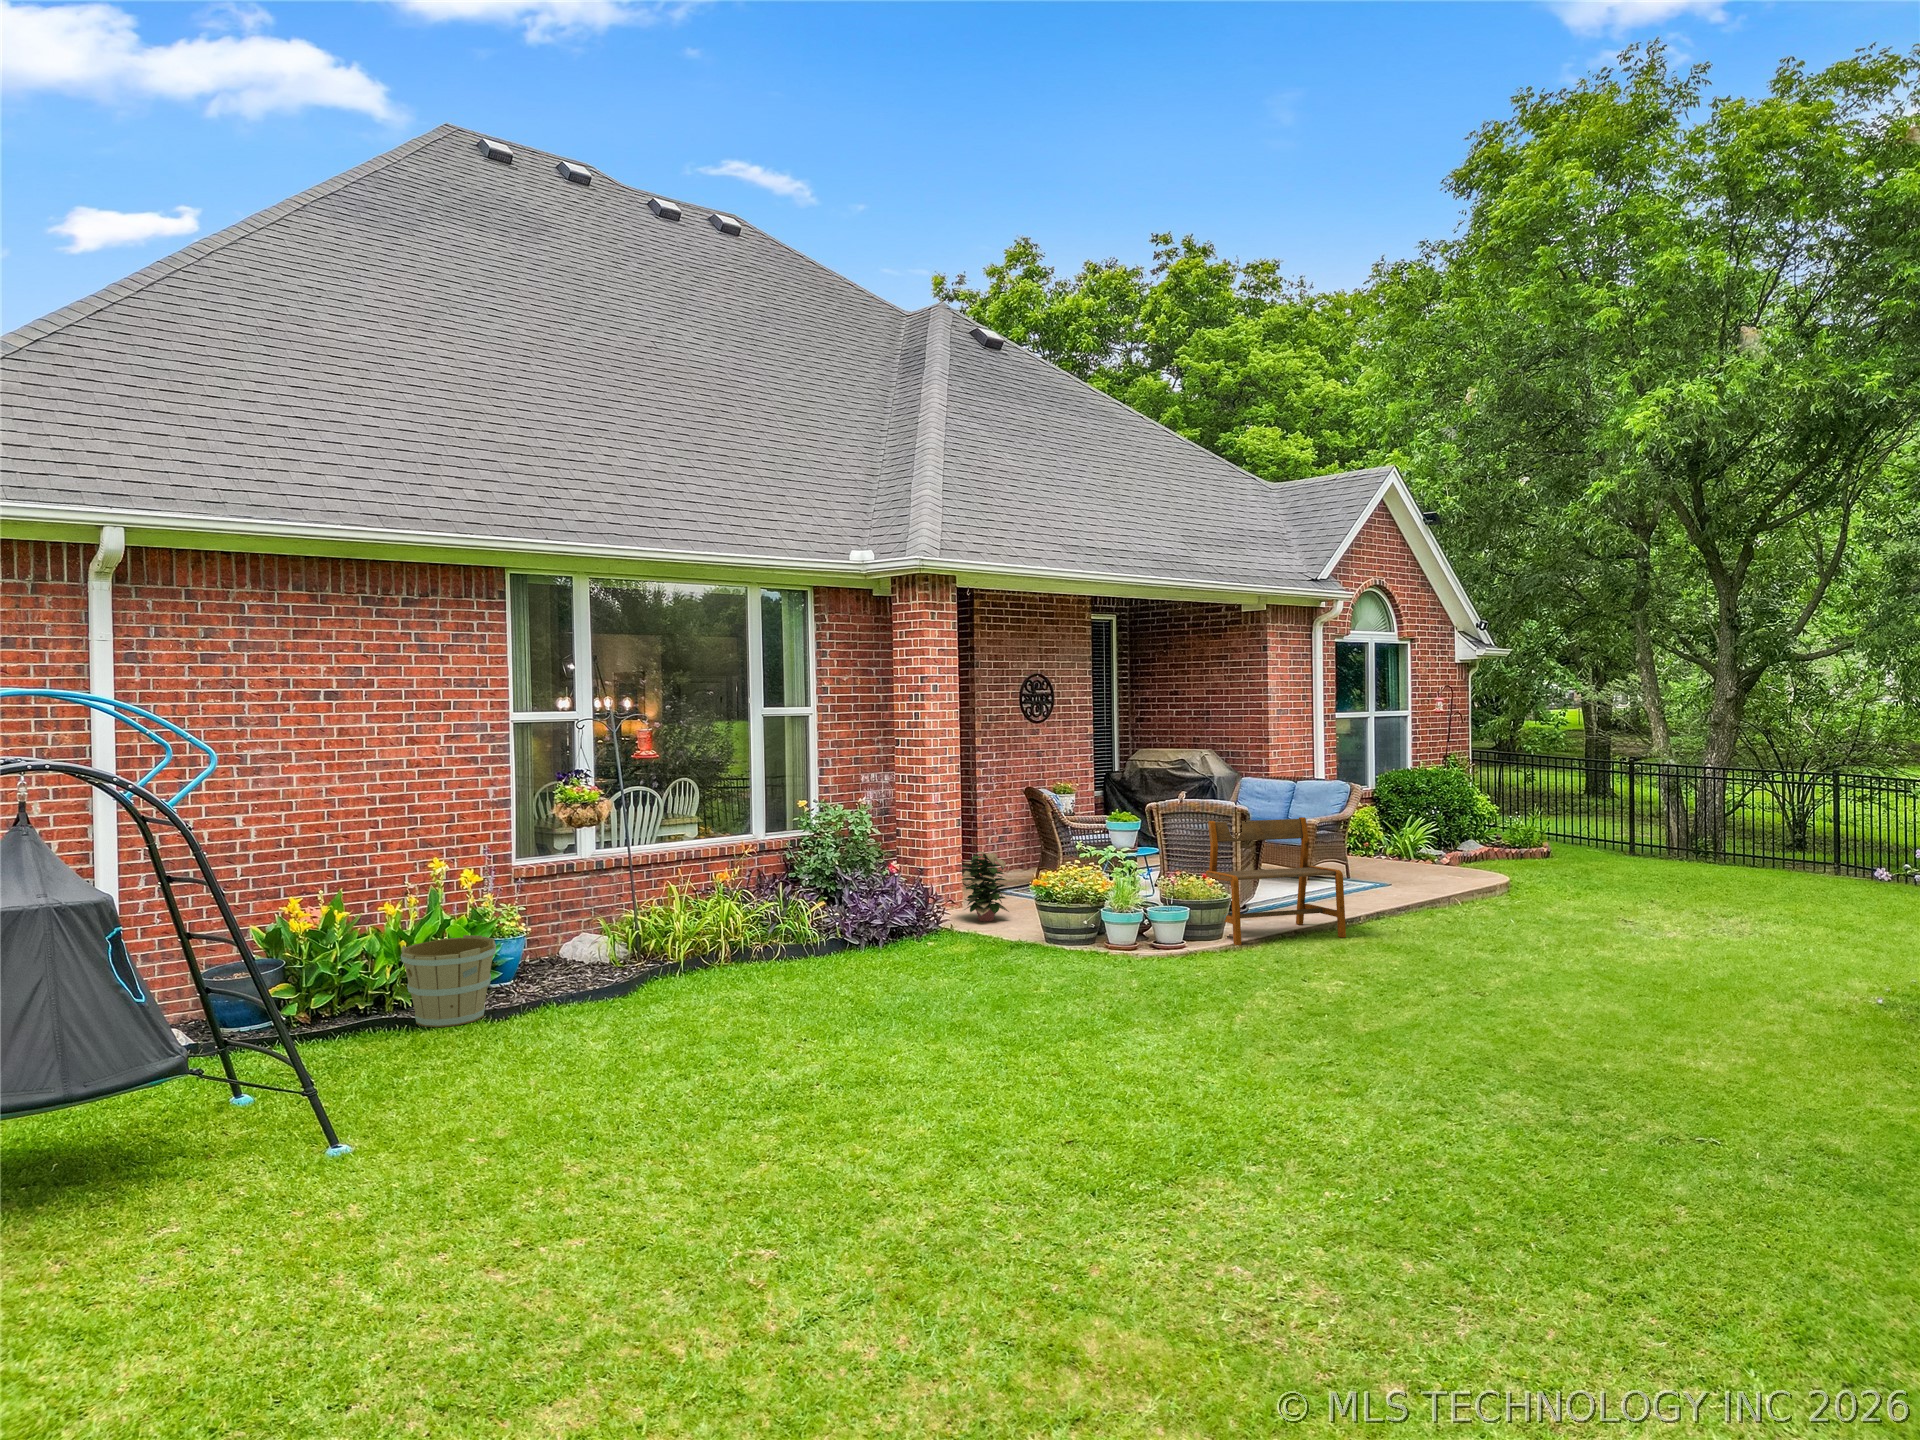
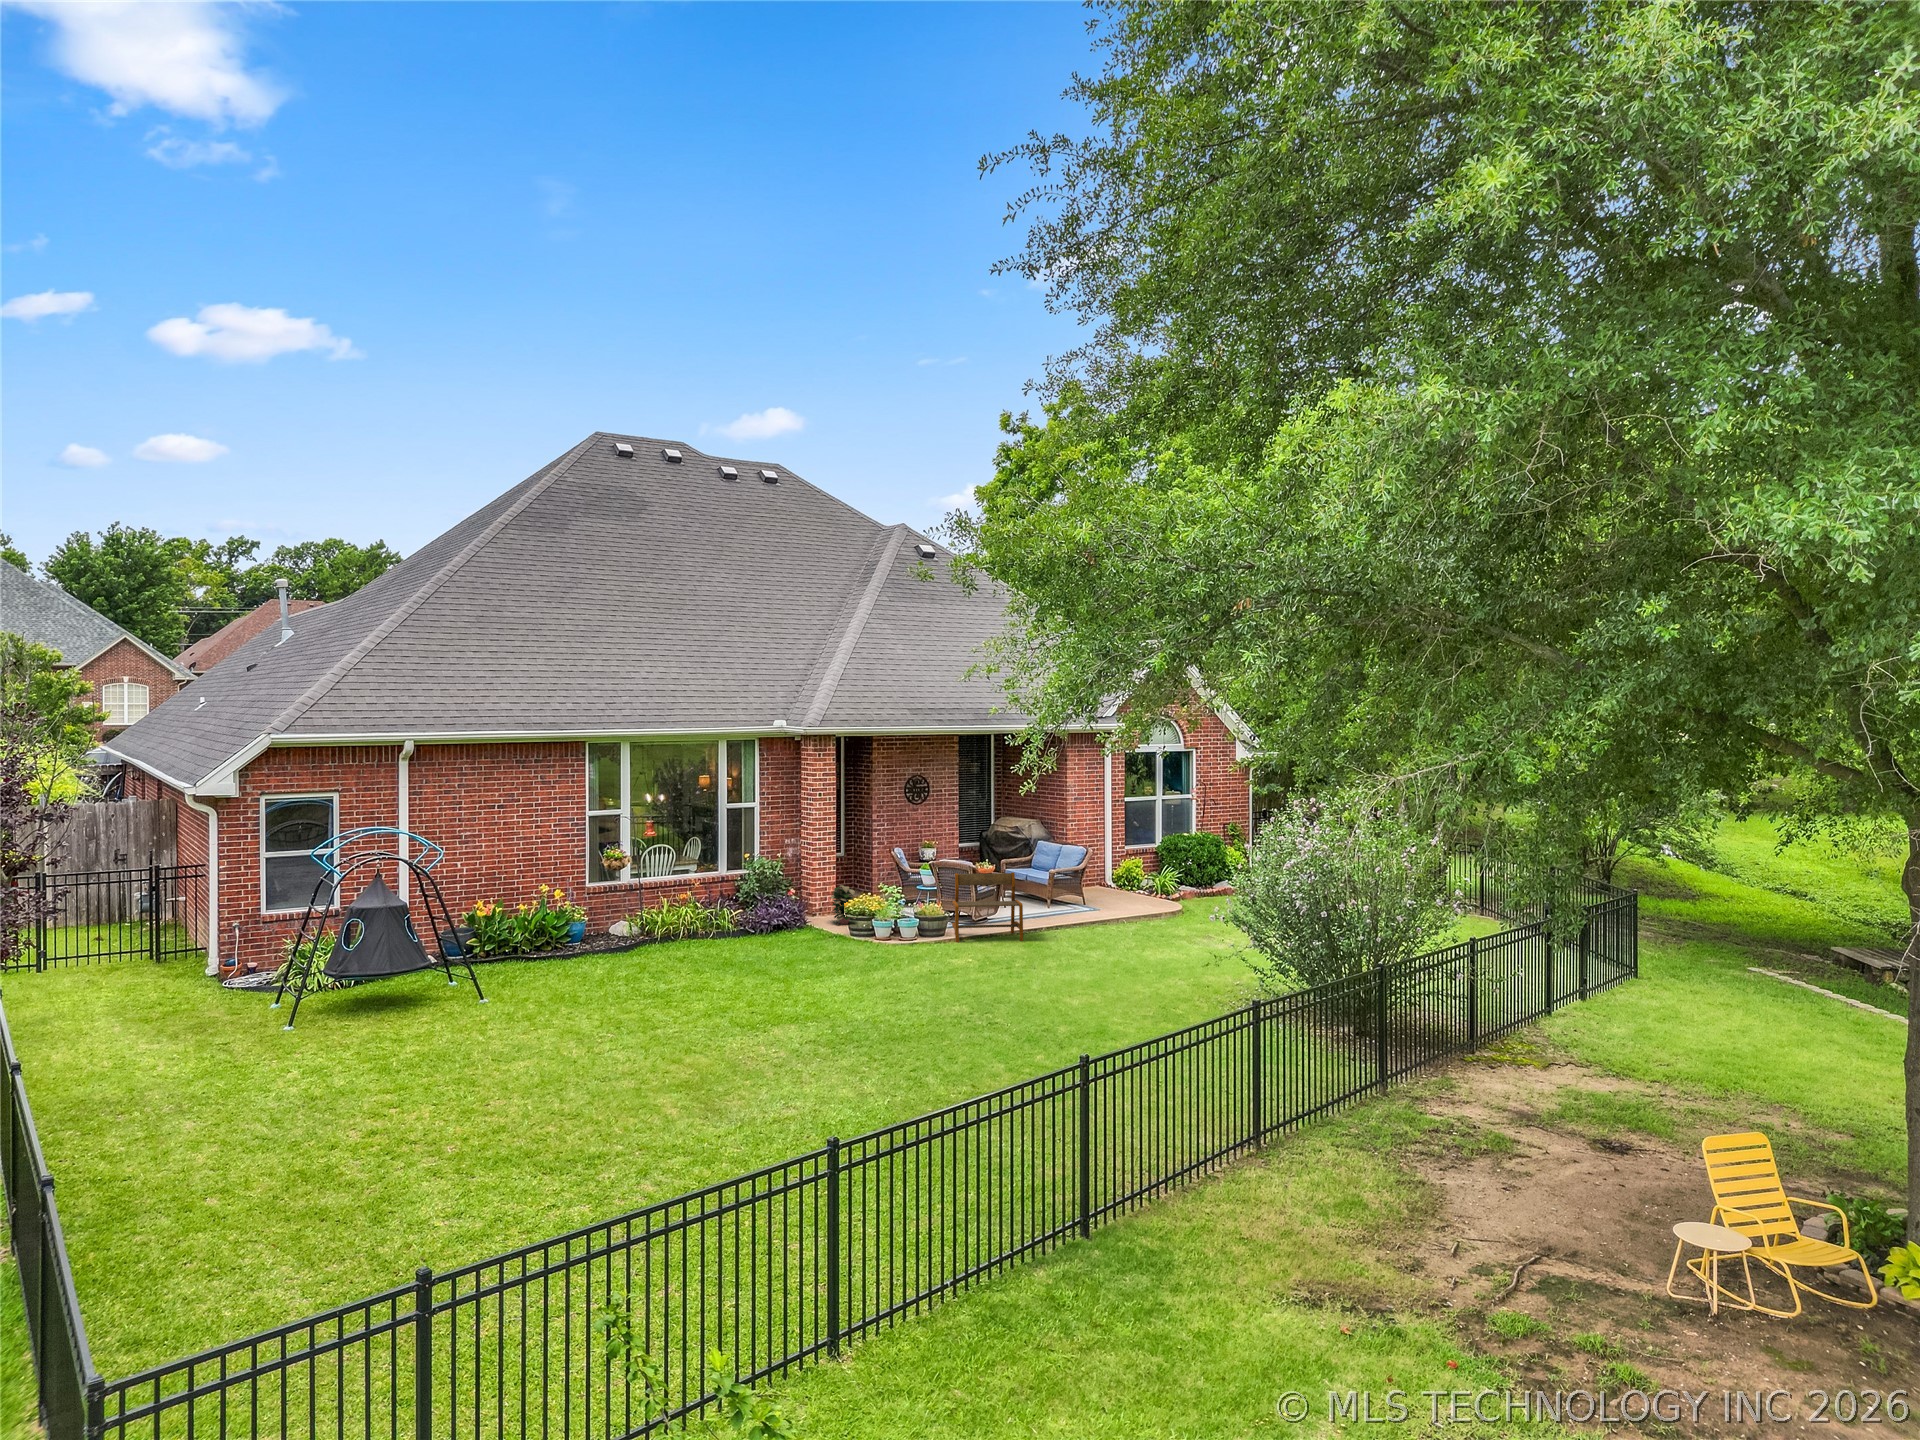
wooden bucket: present [401,935,496,1027] -> none [522,921,565,961]

